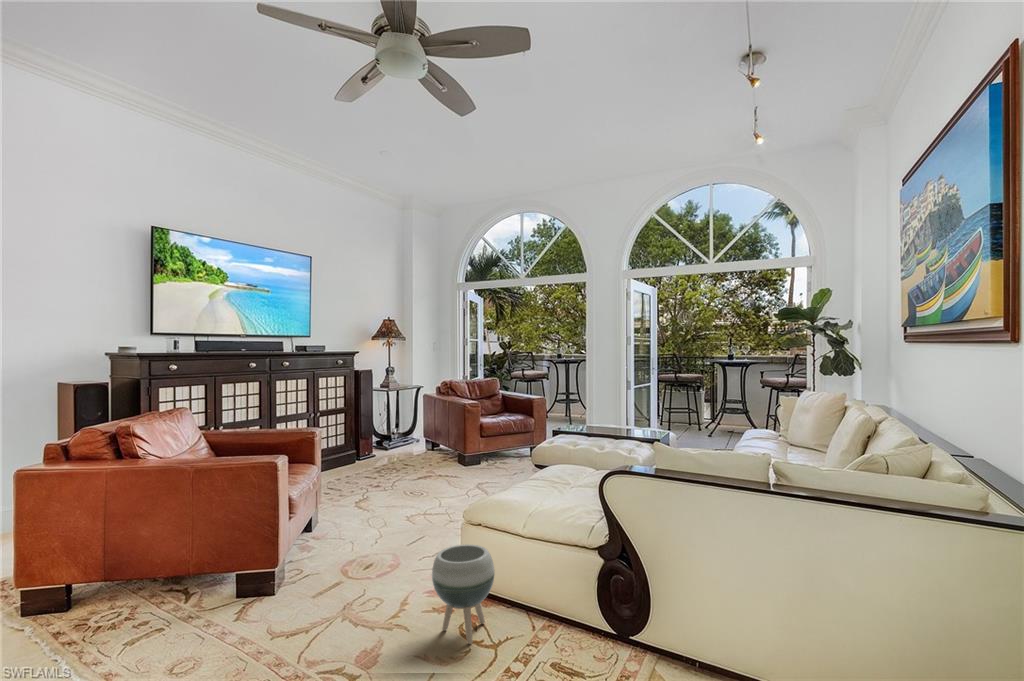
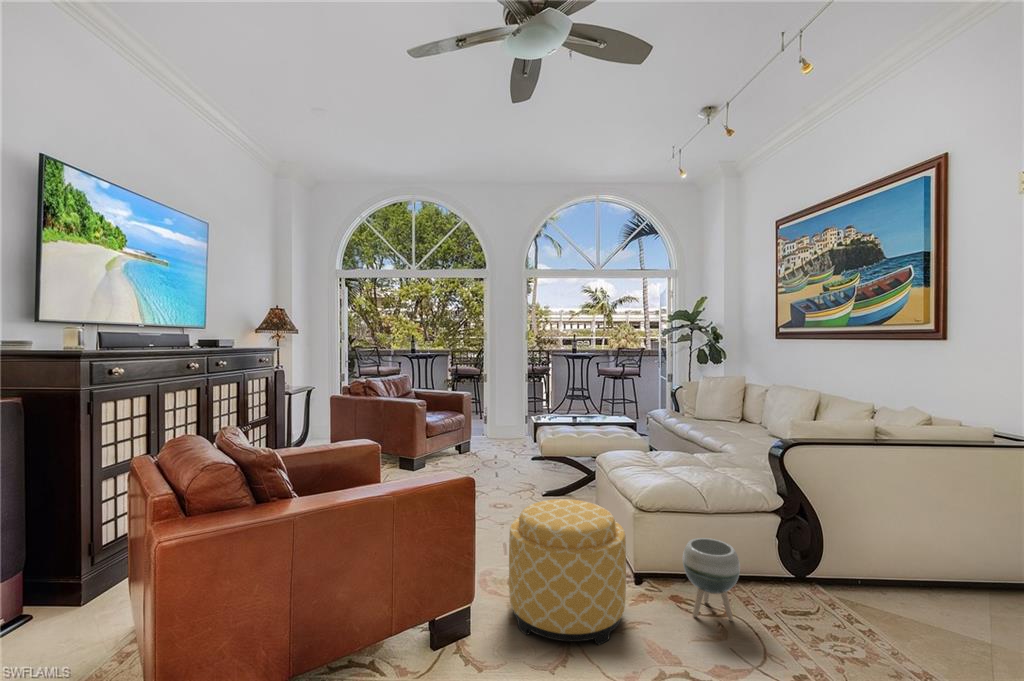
ottoman: none [287,485,408,624] -> present [509,499,626,645]

